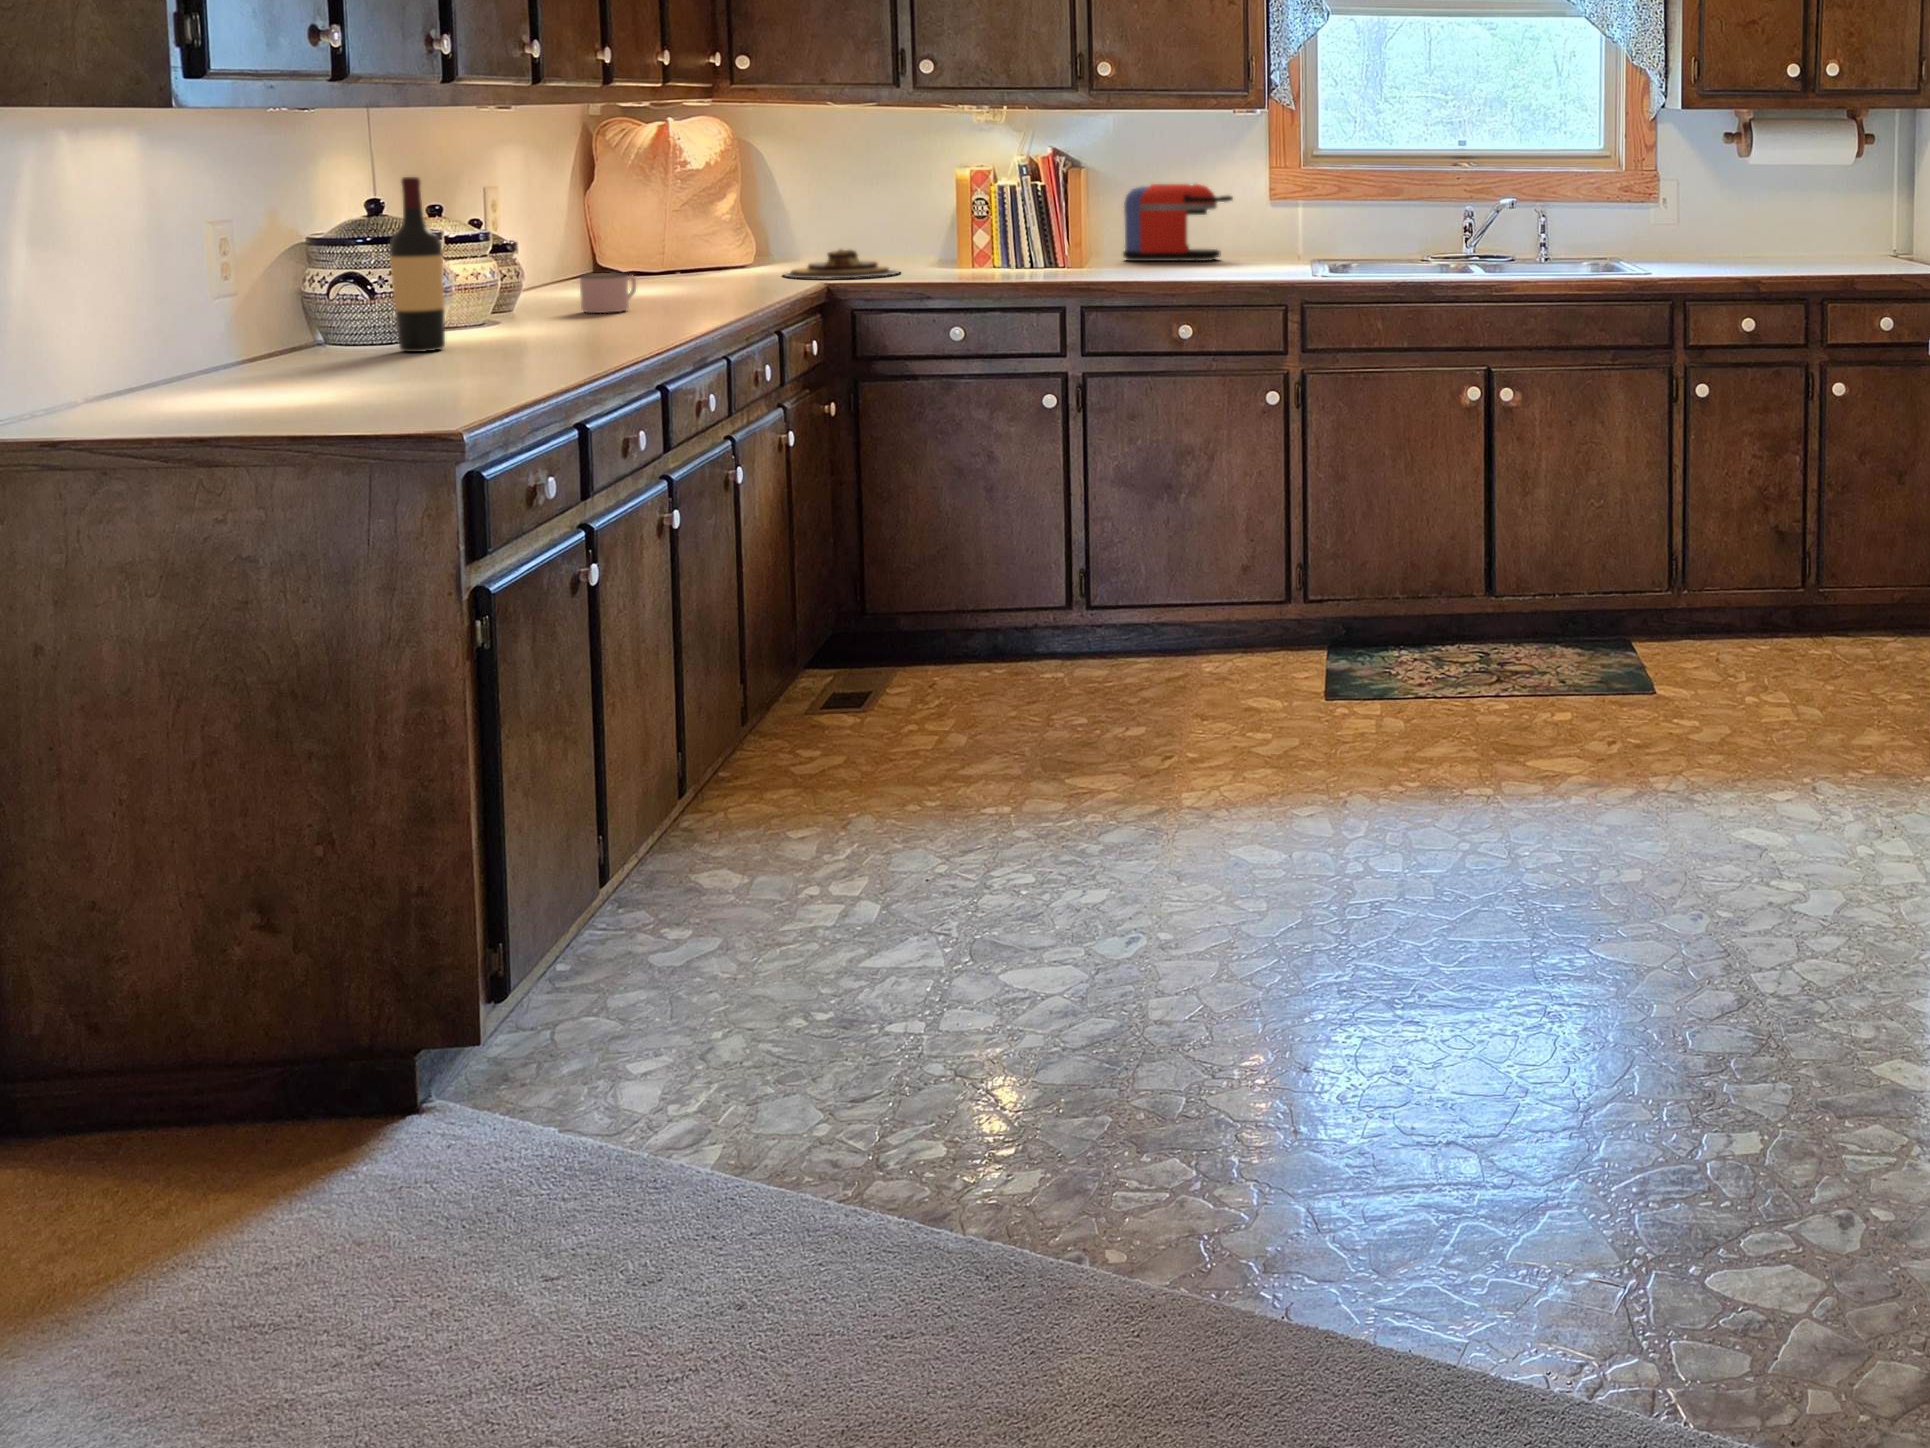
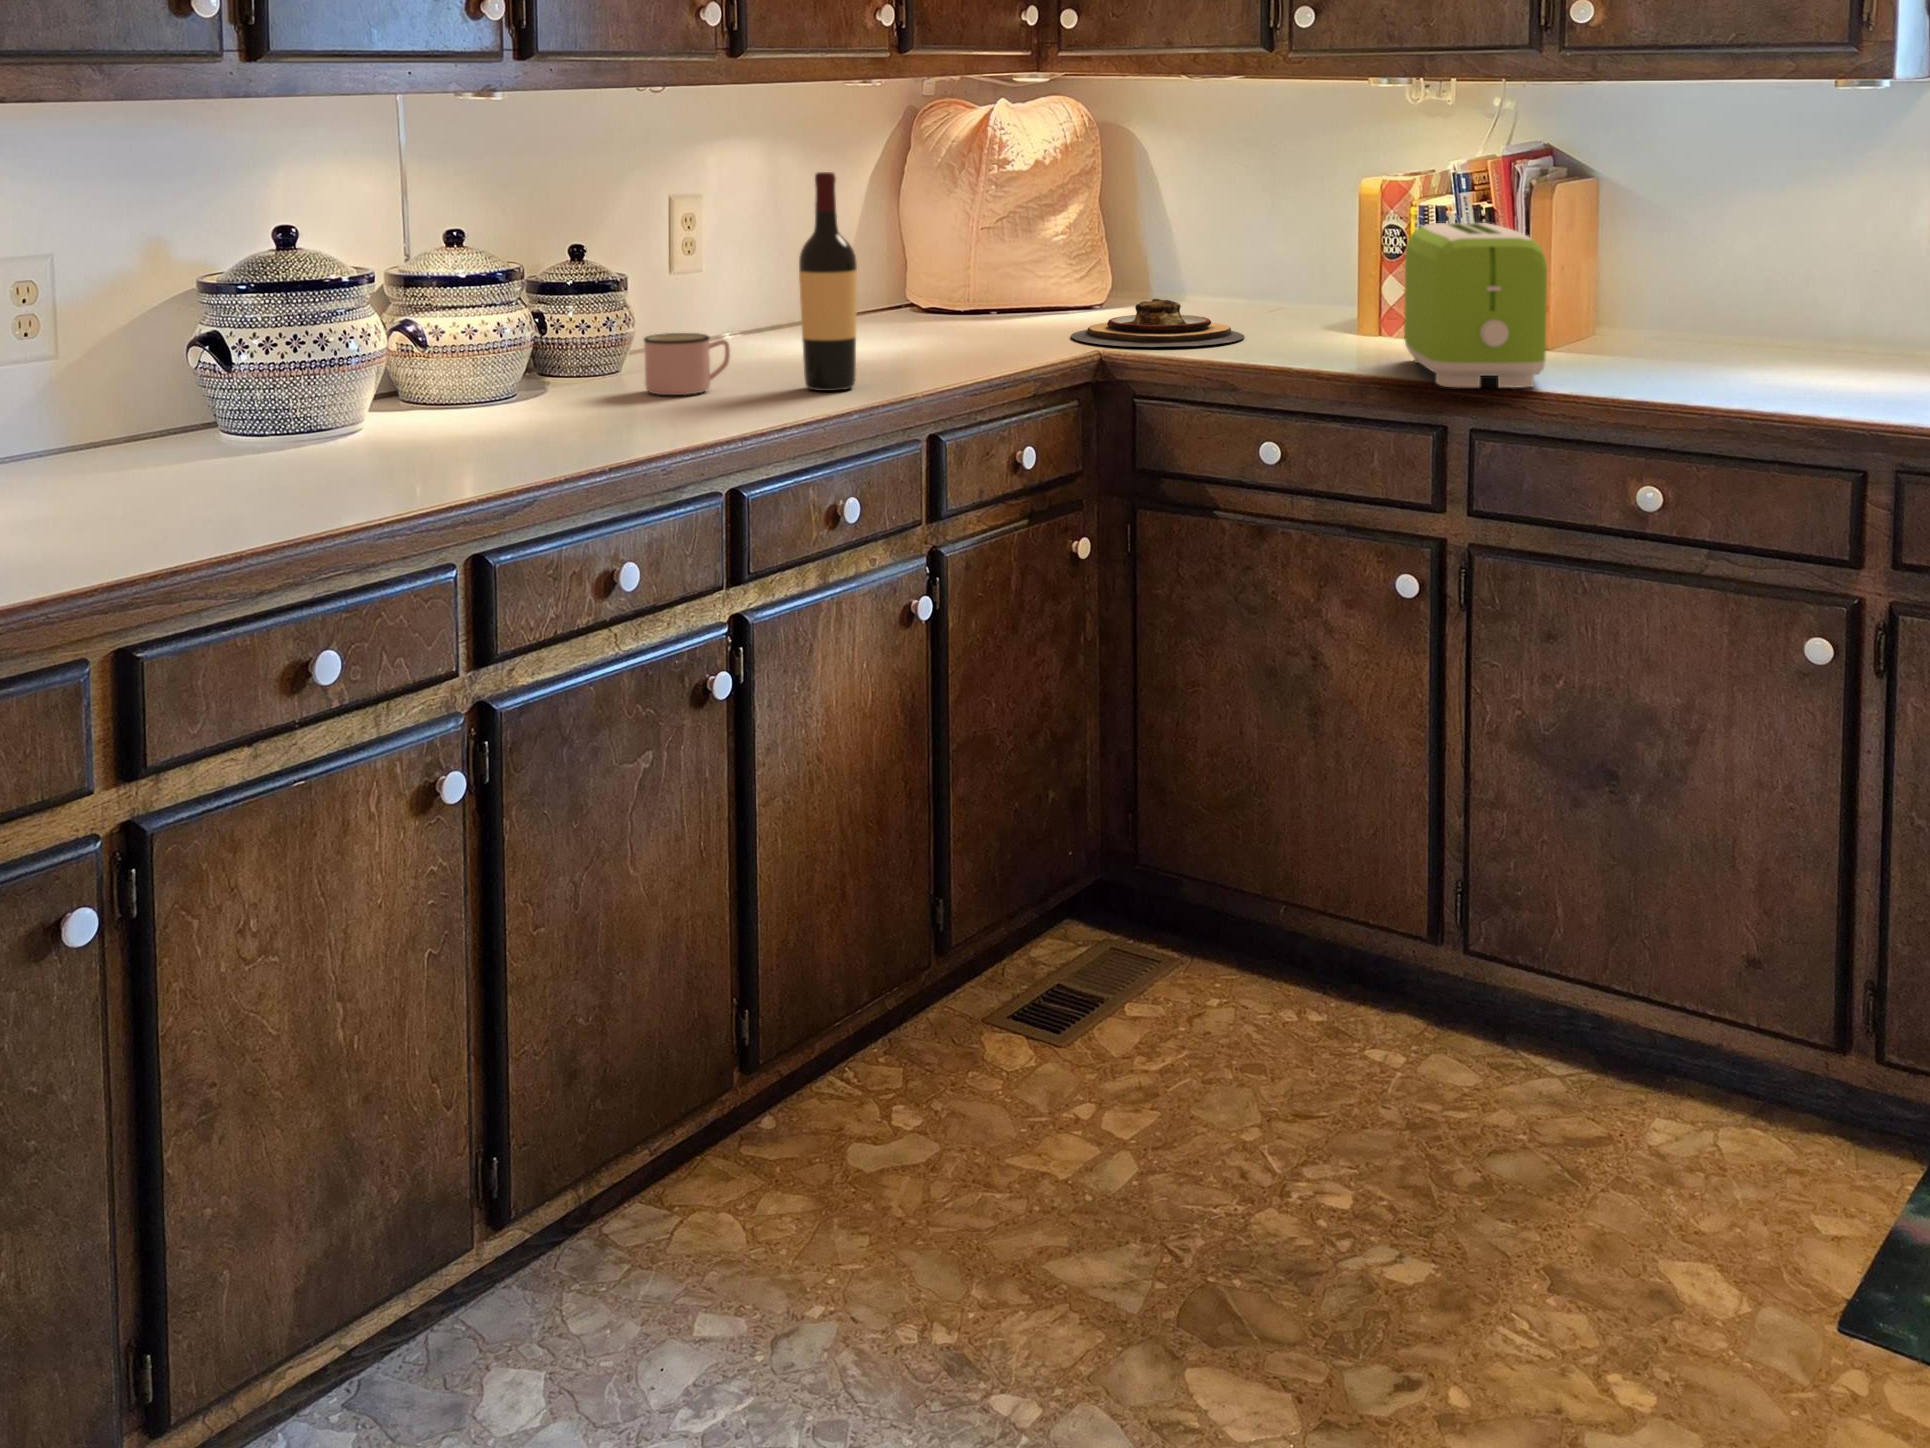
wine bottle: present [390,177,445,352] -> present [799,172,857,391]
coffee maker: present [1123,184,1233,261] -> none [1640,208,1849,349]
toaster: none [1019,192,1122,282] -> present [1404,223,1547,388]

